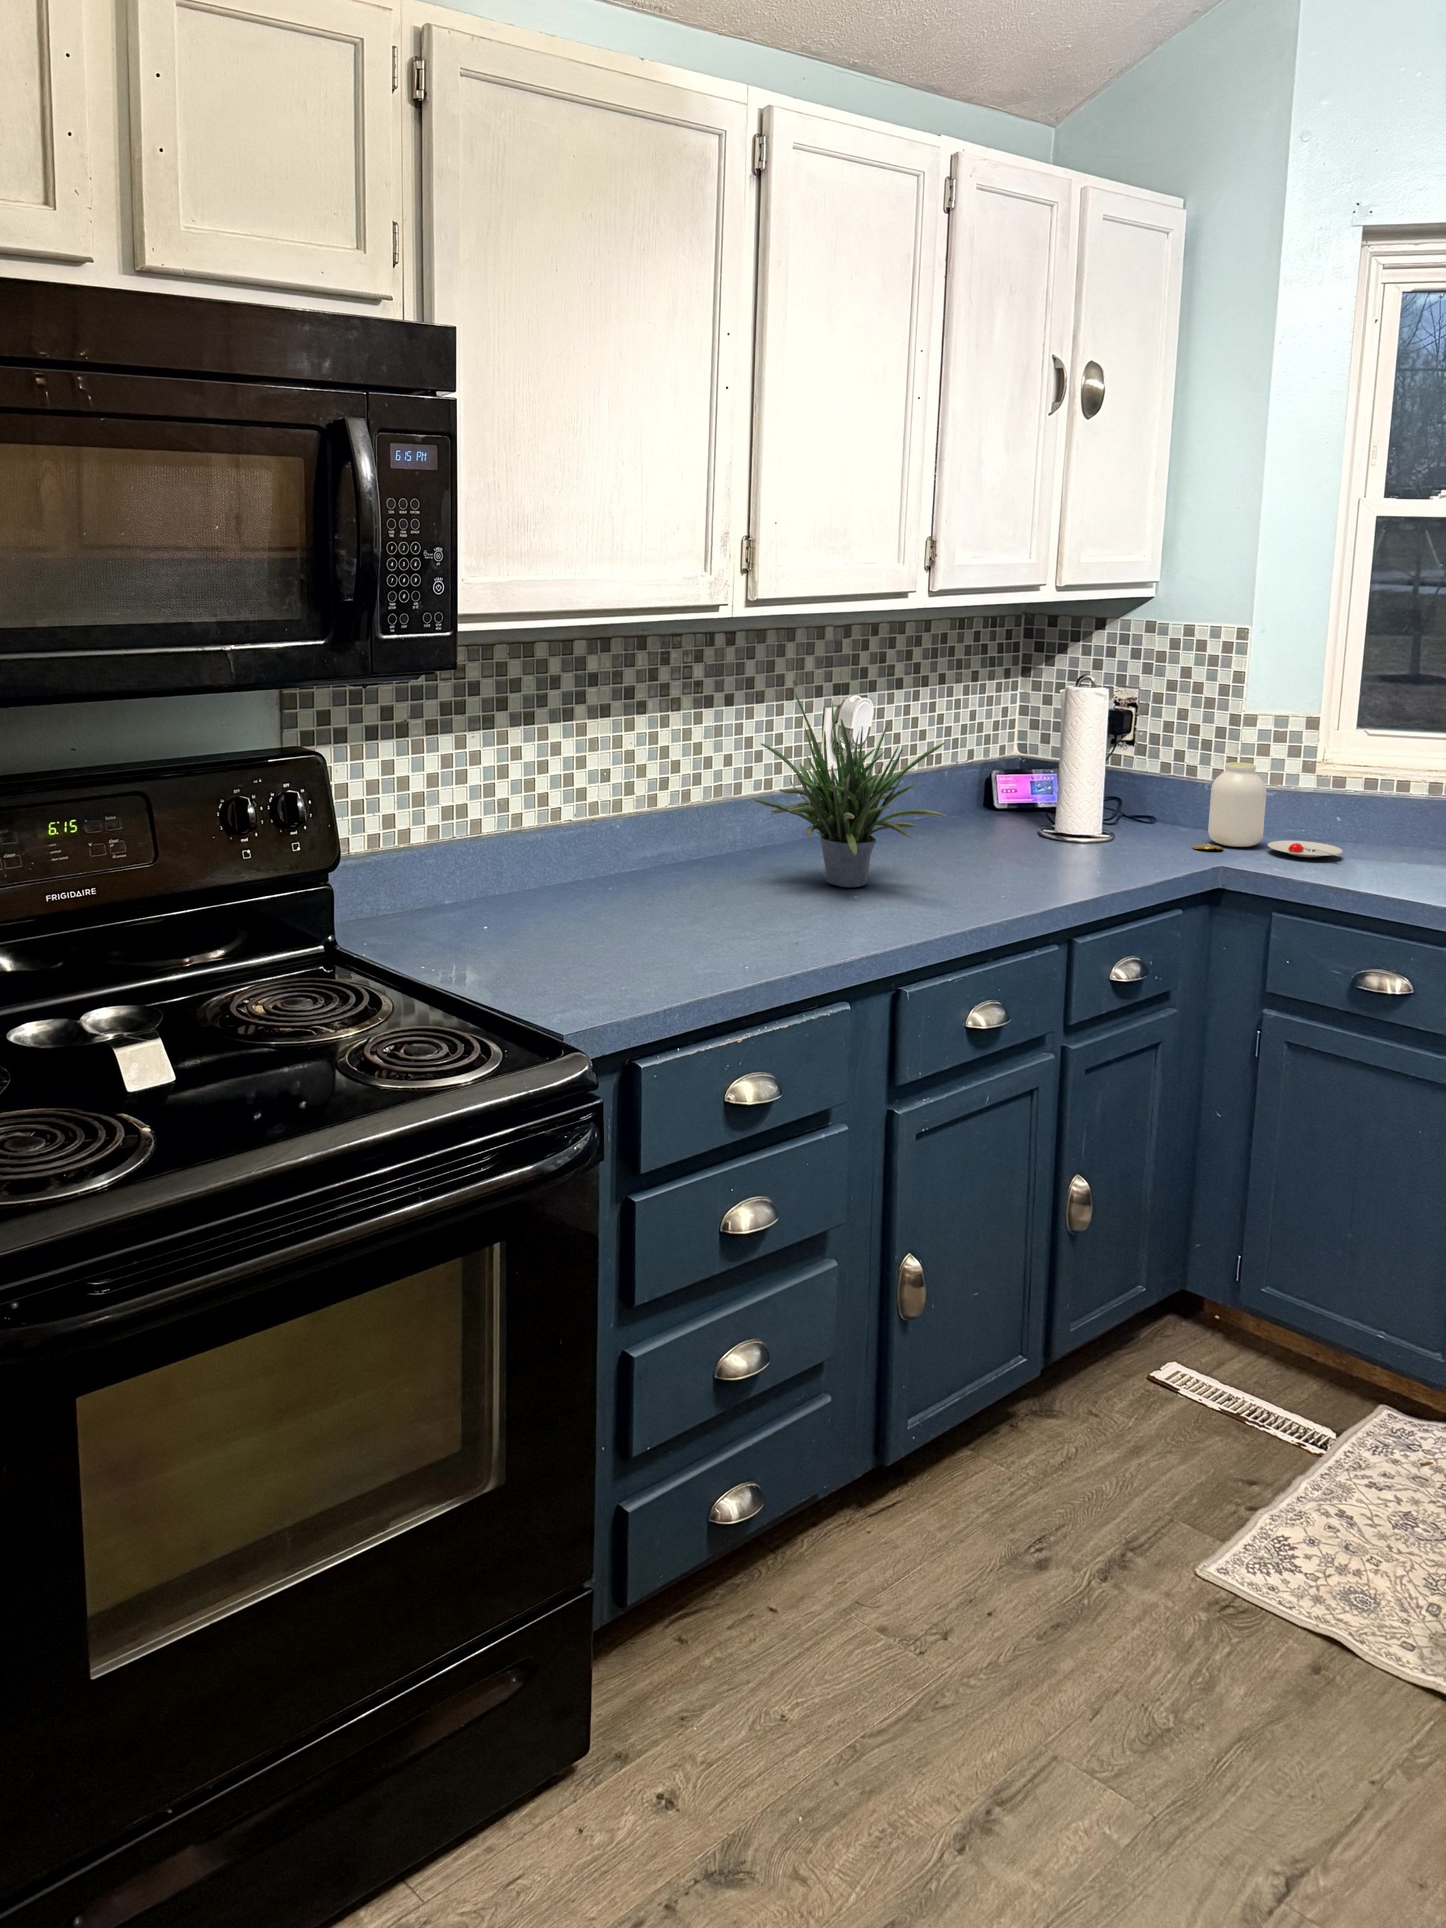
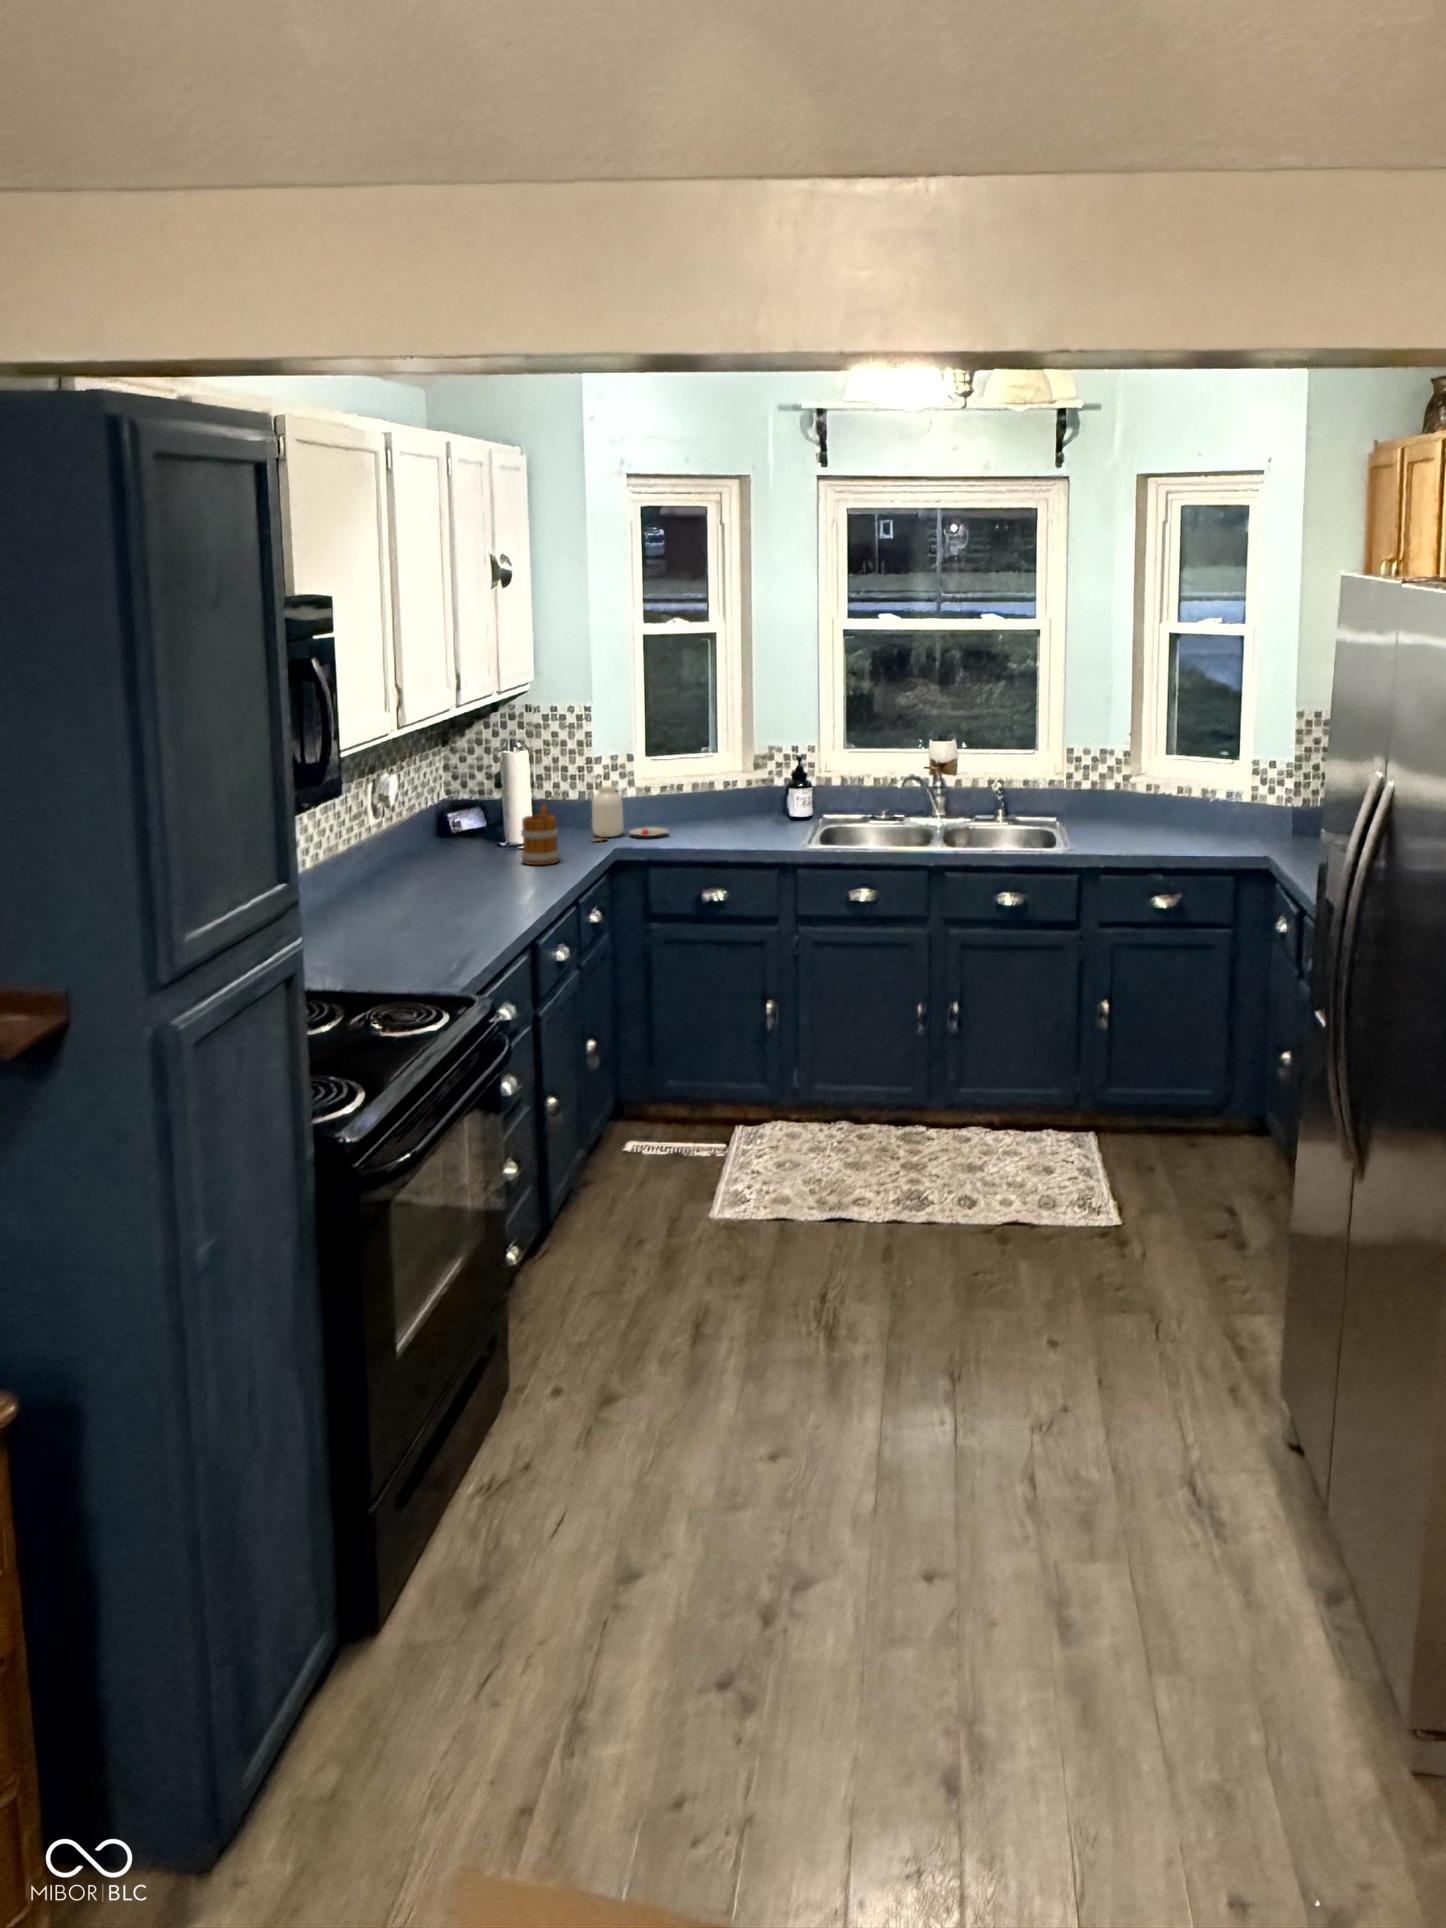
potted plant: present [752,685,947,887] -> none [373,774,516,896]
mug: none [1029,773,1098,869] -> present [521,805,560,865]

